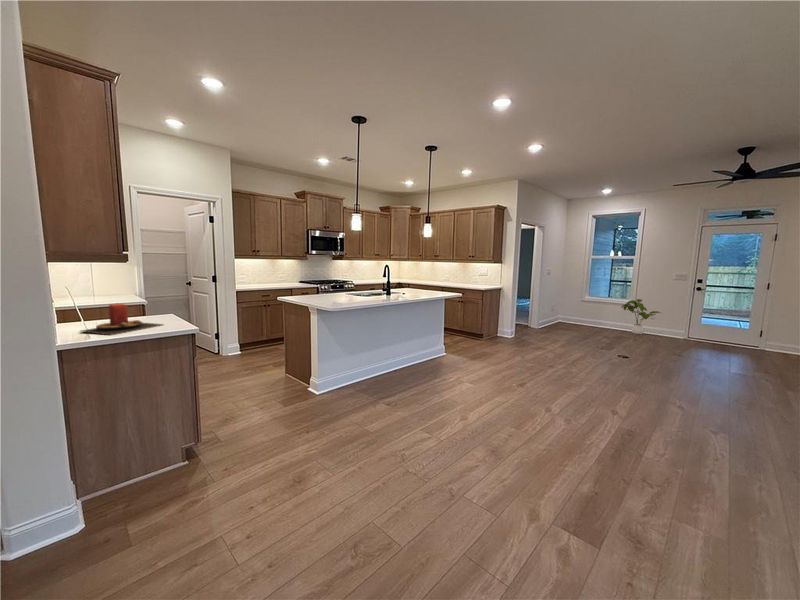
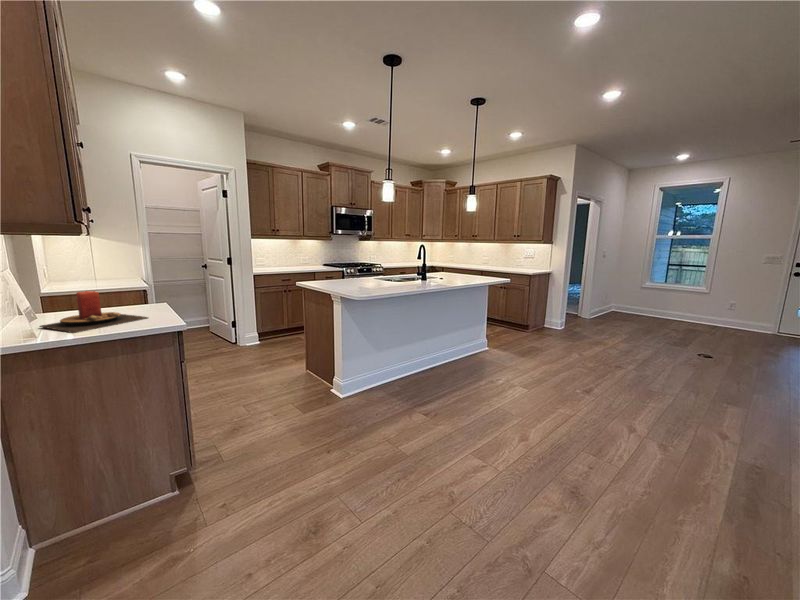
house plant: present [621,299,661,334] -> none [695,287,751,328]

